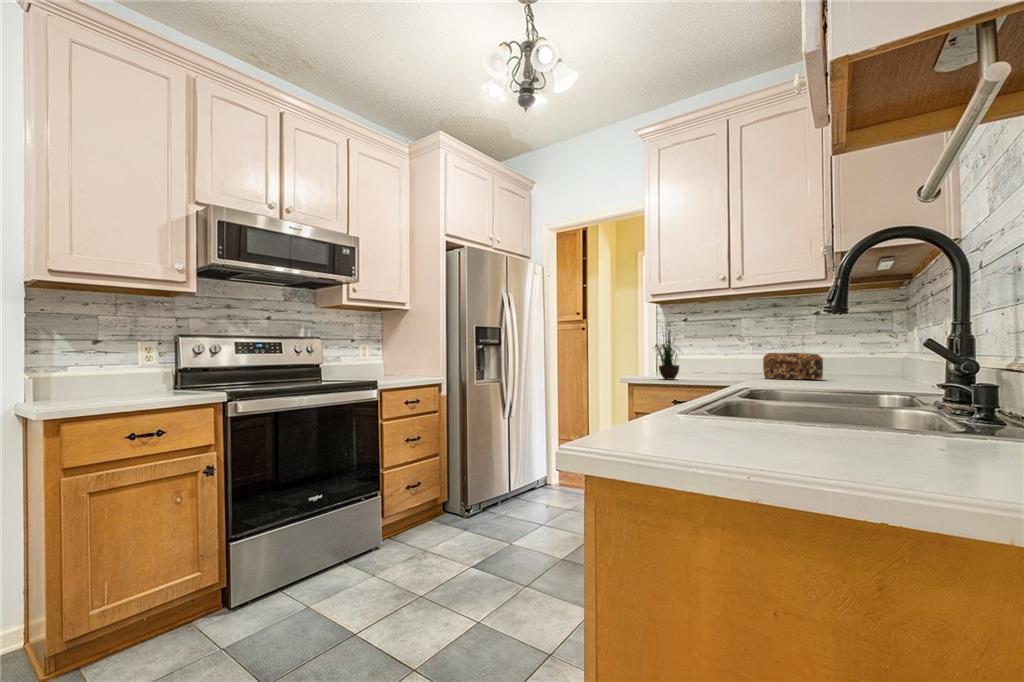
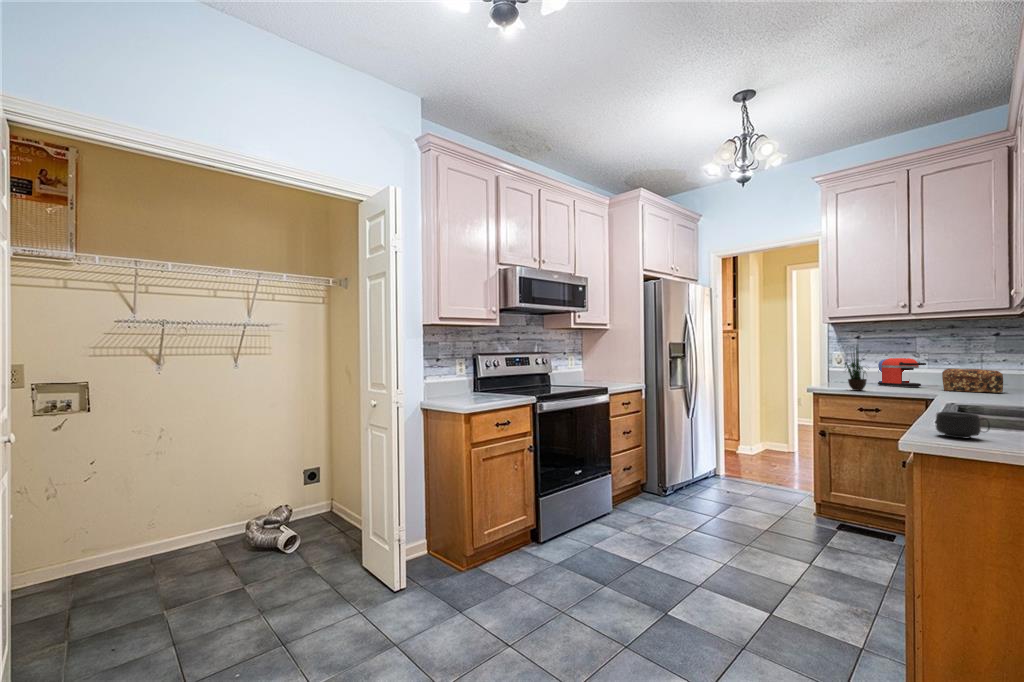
coffee maker: none [705,343,751,376] -> present [878,358,926,387]
mug: none [630,391,709,441] -> present [935,412,990,438]

